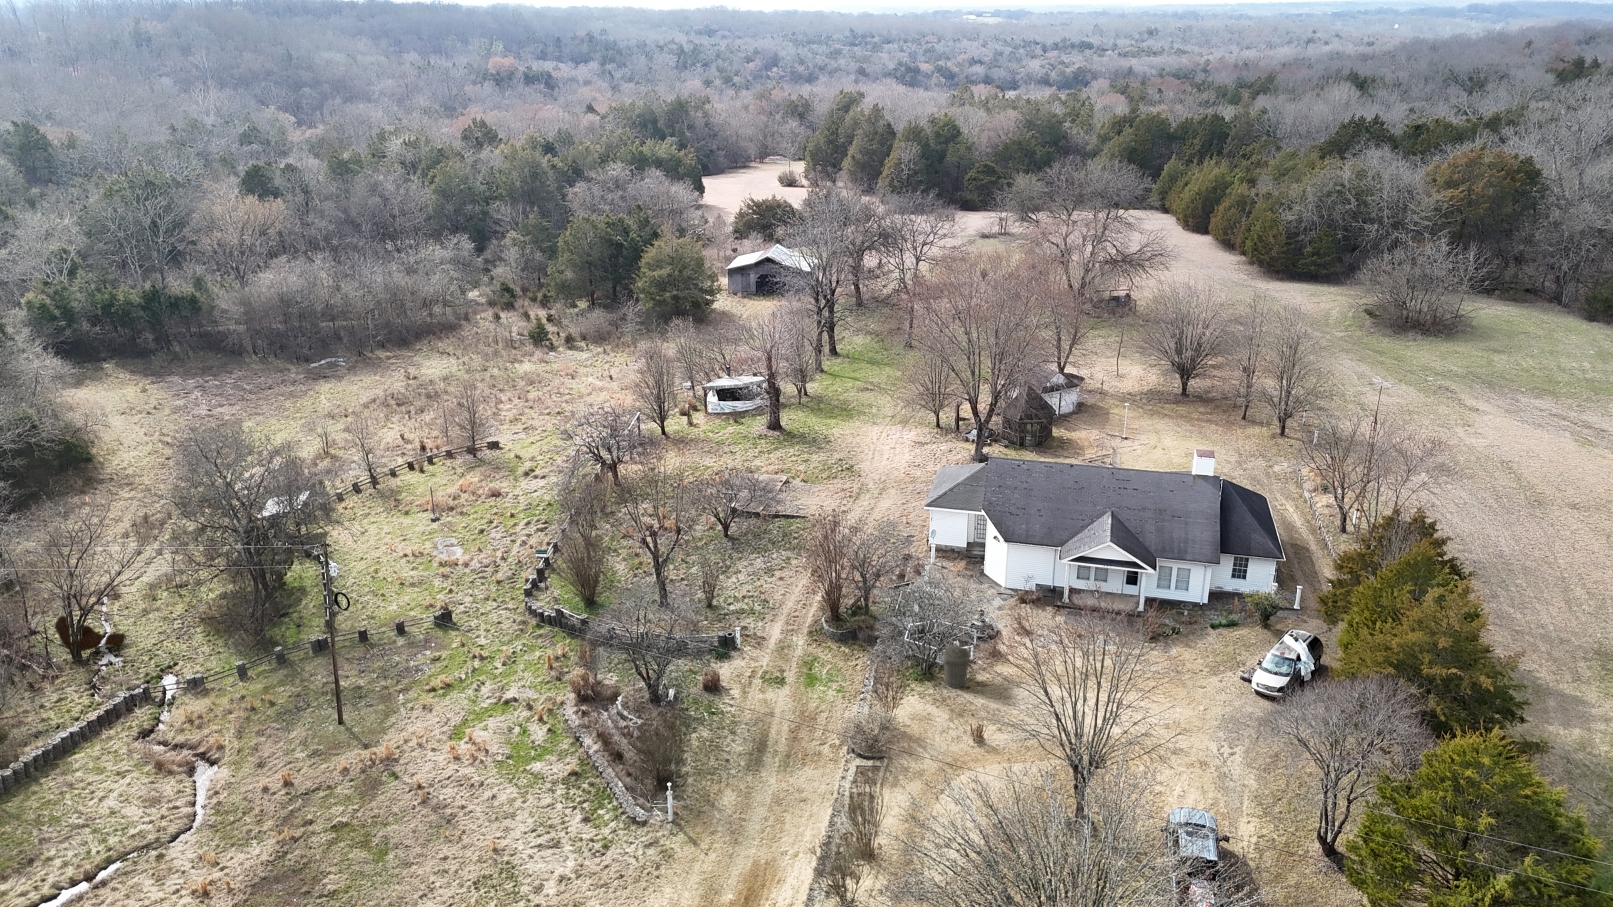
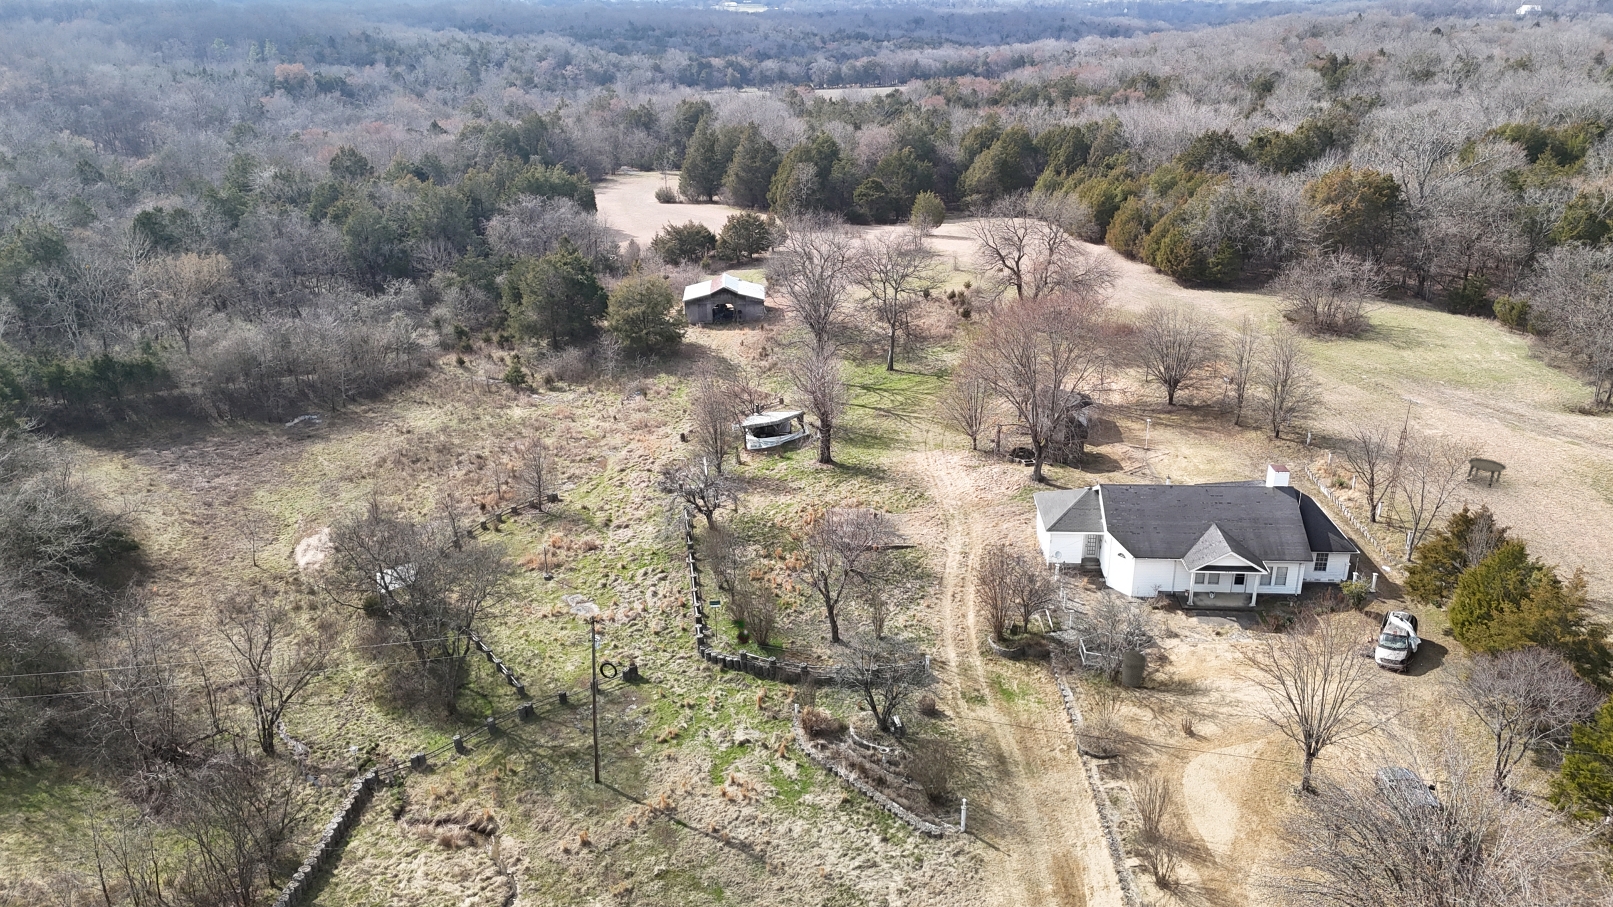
round table: none [1491,466,1541,501] -> present [1467,458,1506,487]
potted tree: none [551,570,575,601] -> present [731,619,750,643]
lounge chair: present [55,616,126,661] -> none [258,707,324,751]

